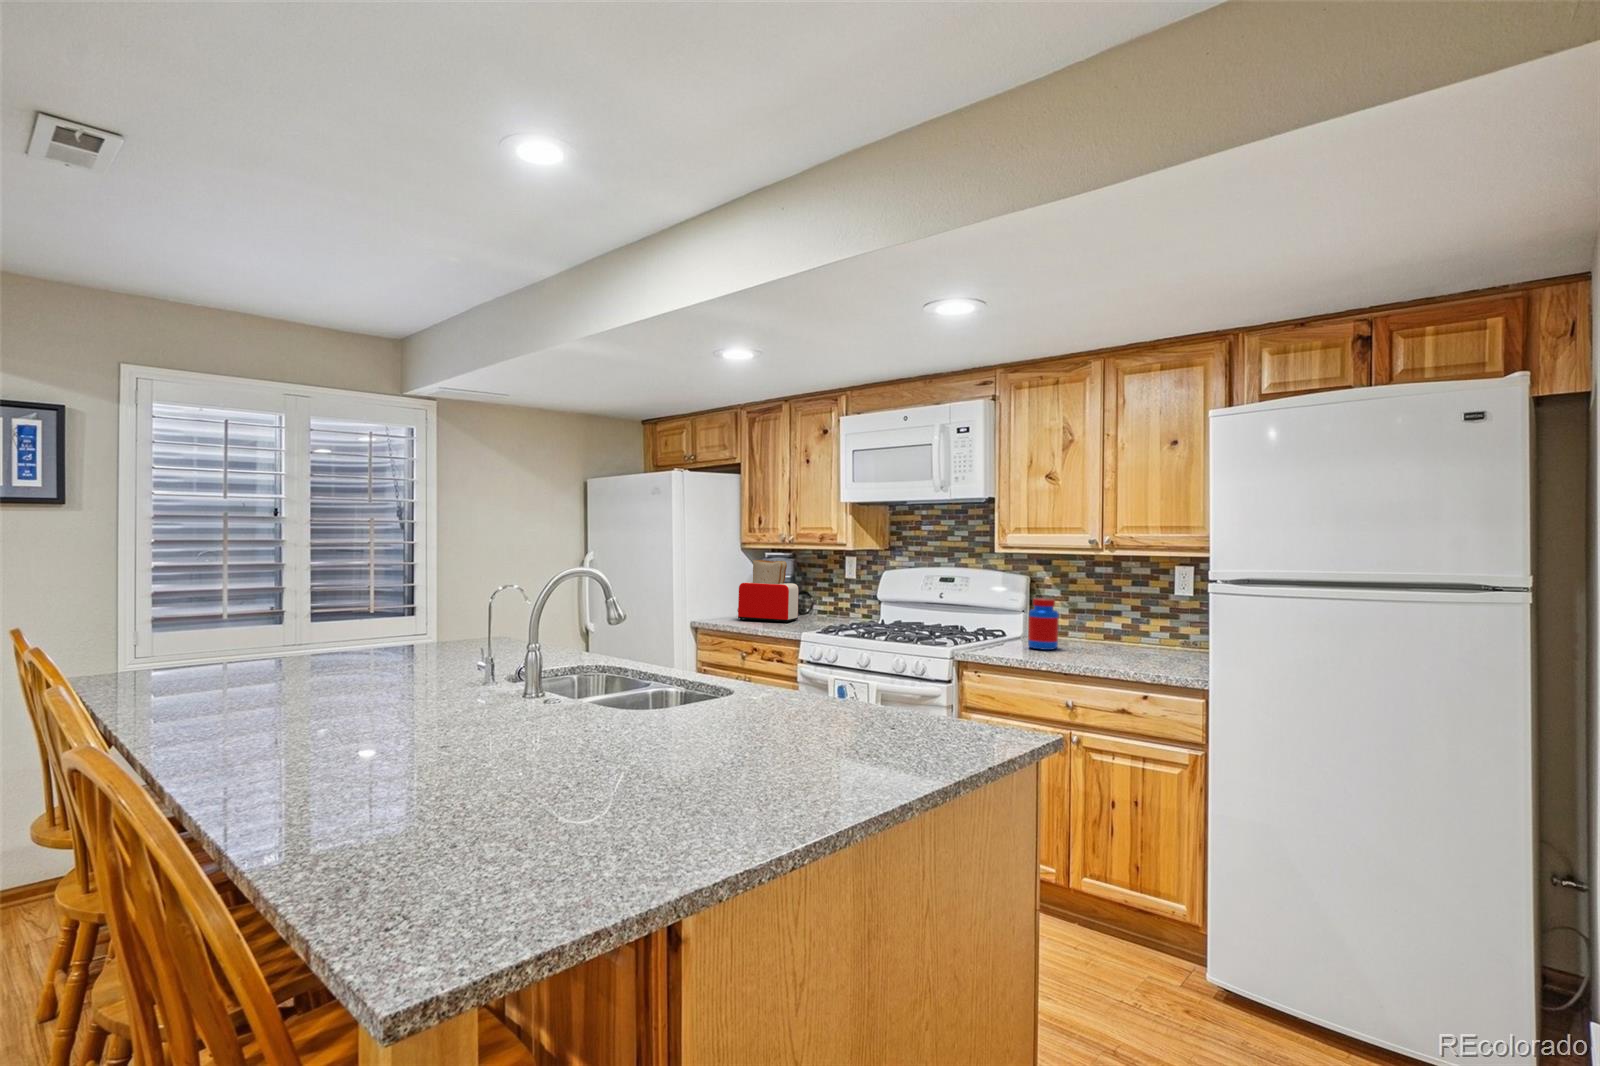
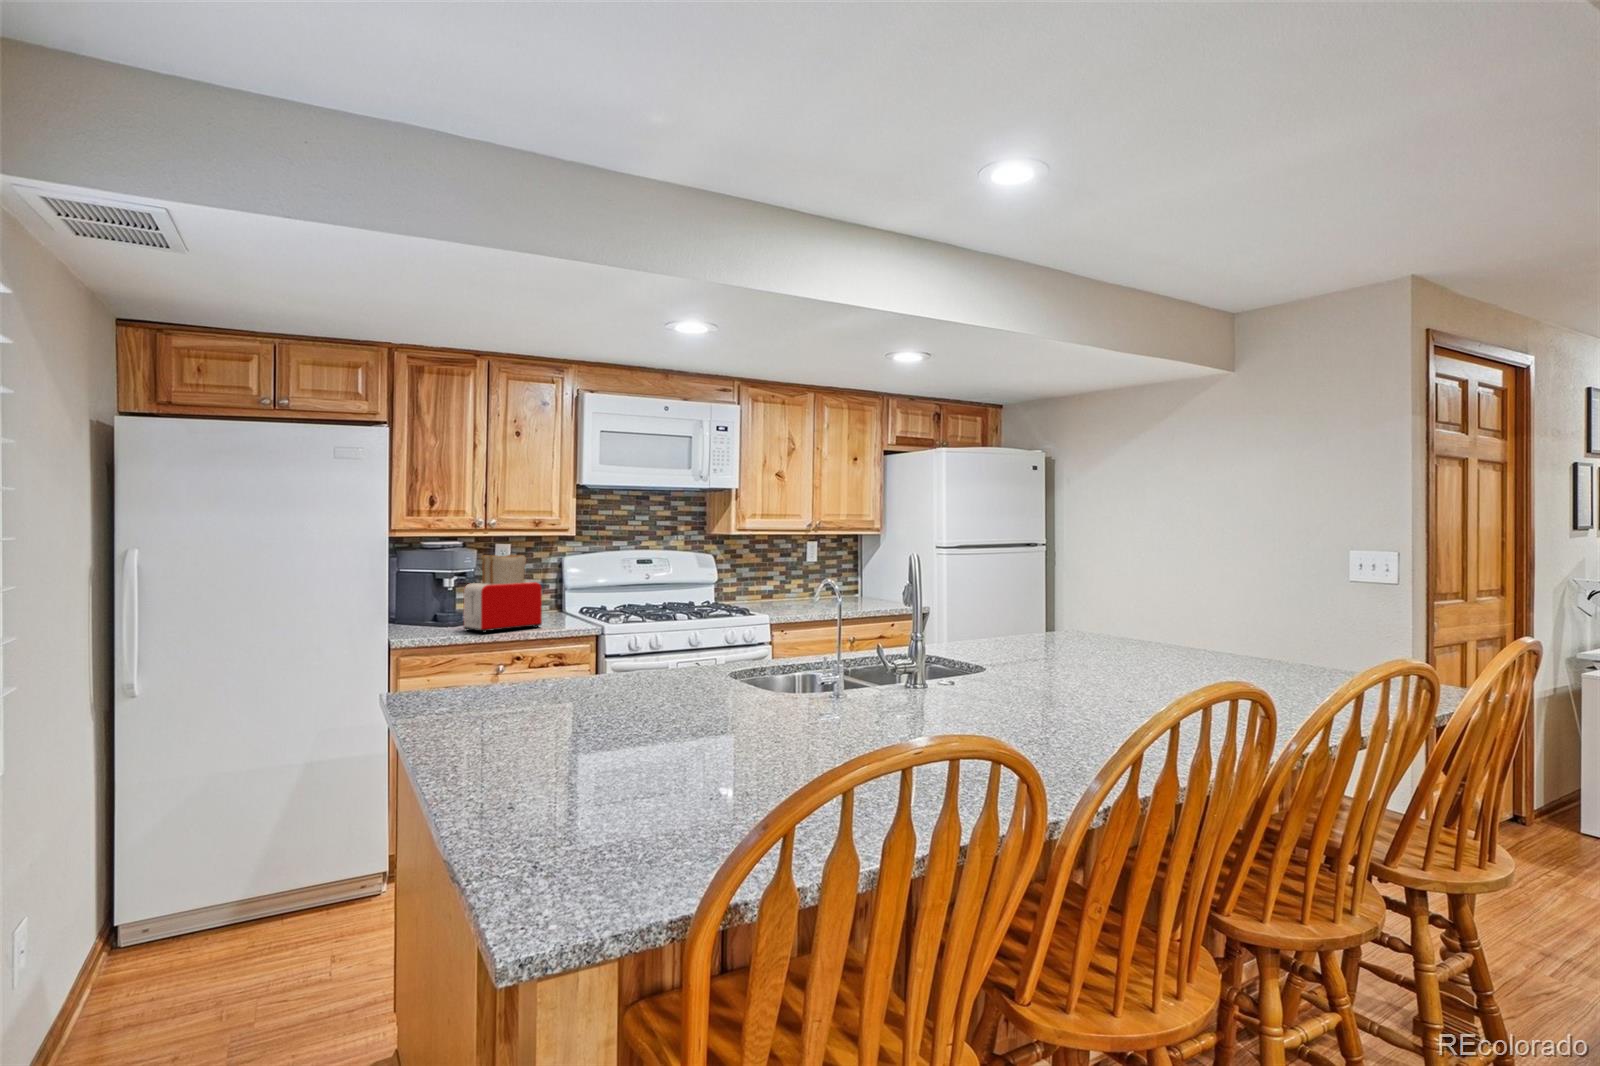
jar: present [1028,598,1059,650] -> none [785,570,808,610]

